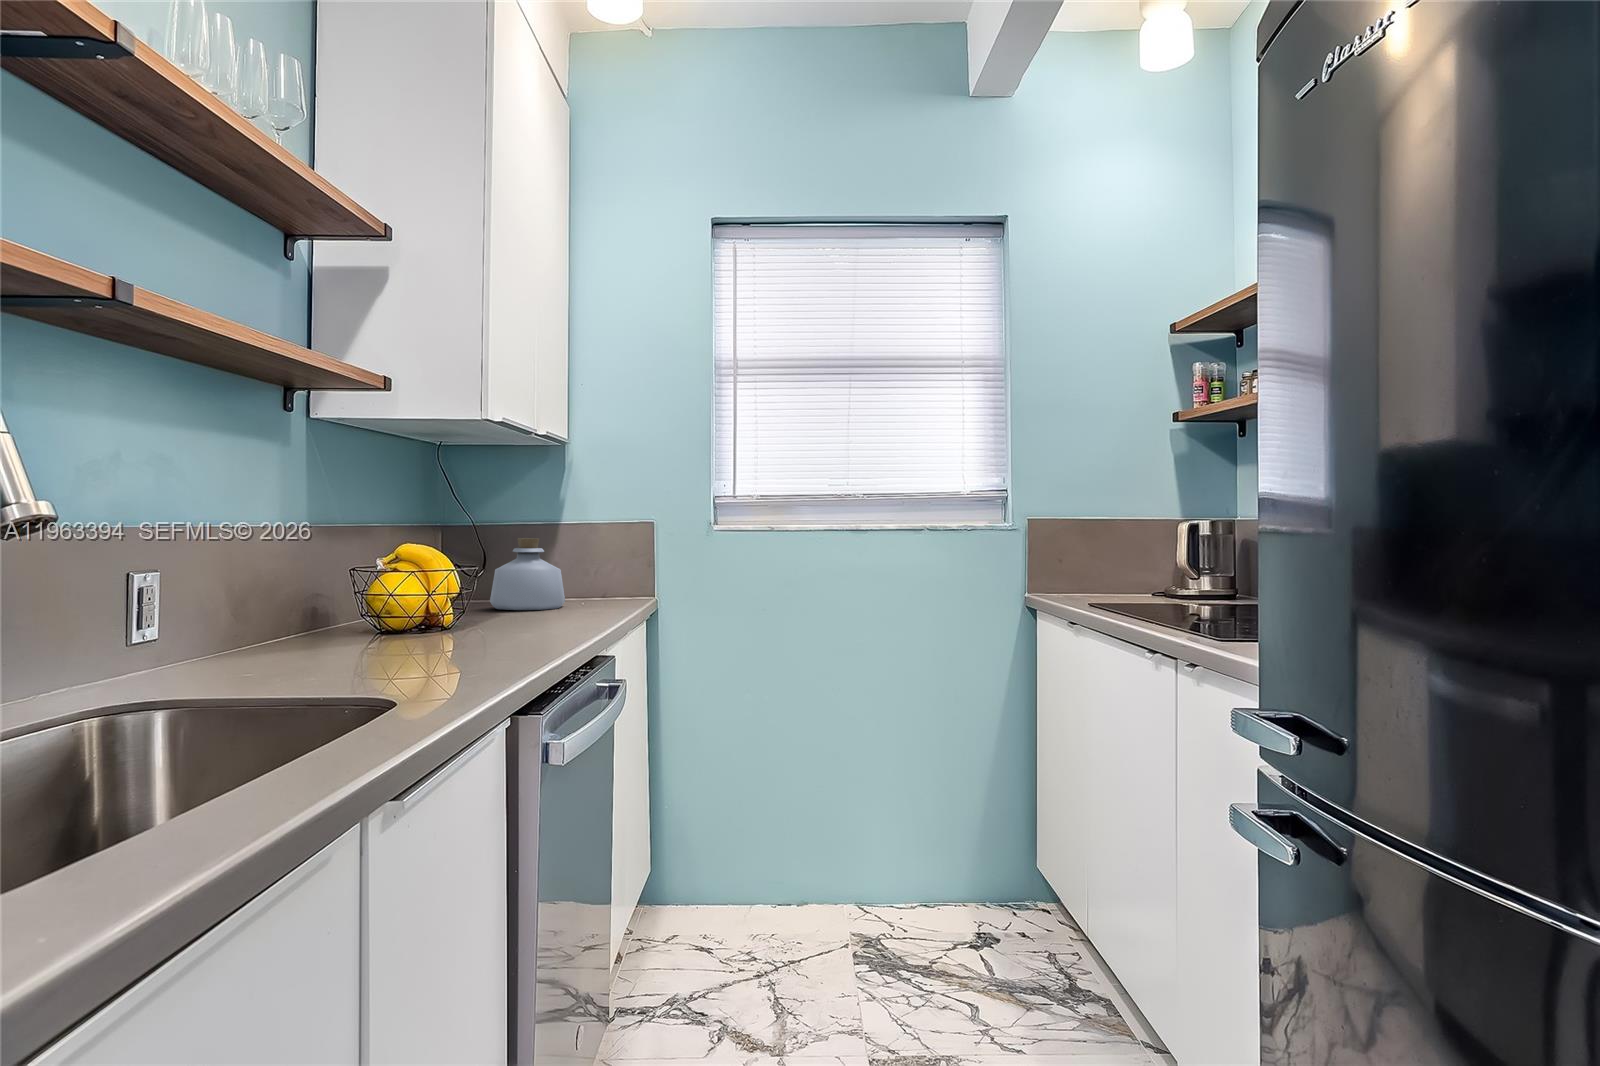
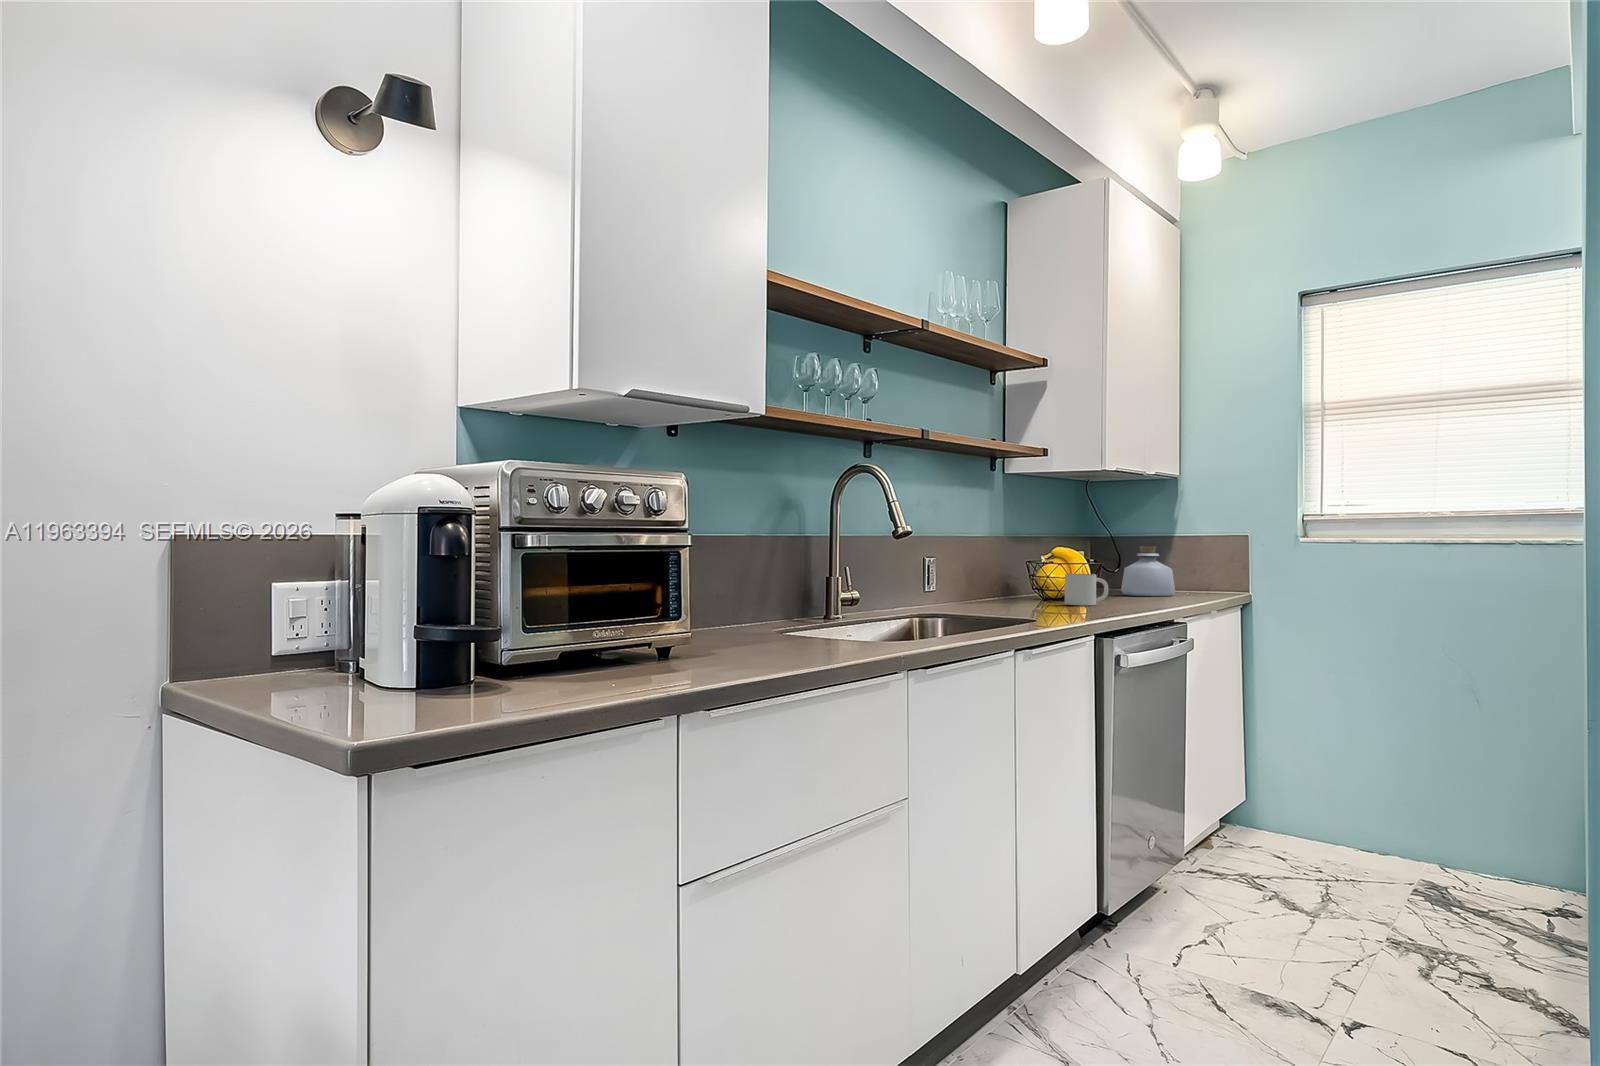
mug: none [421,587,492,641] -> present [1065,574,1108,605]

